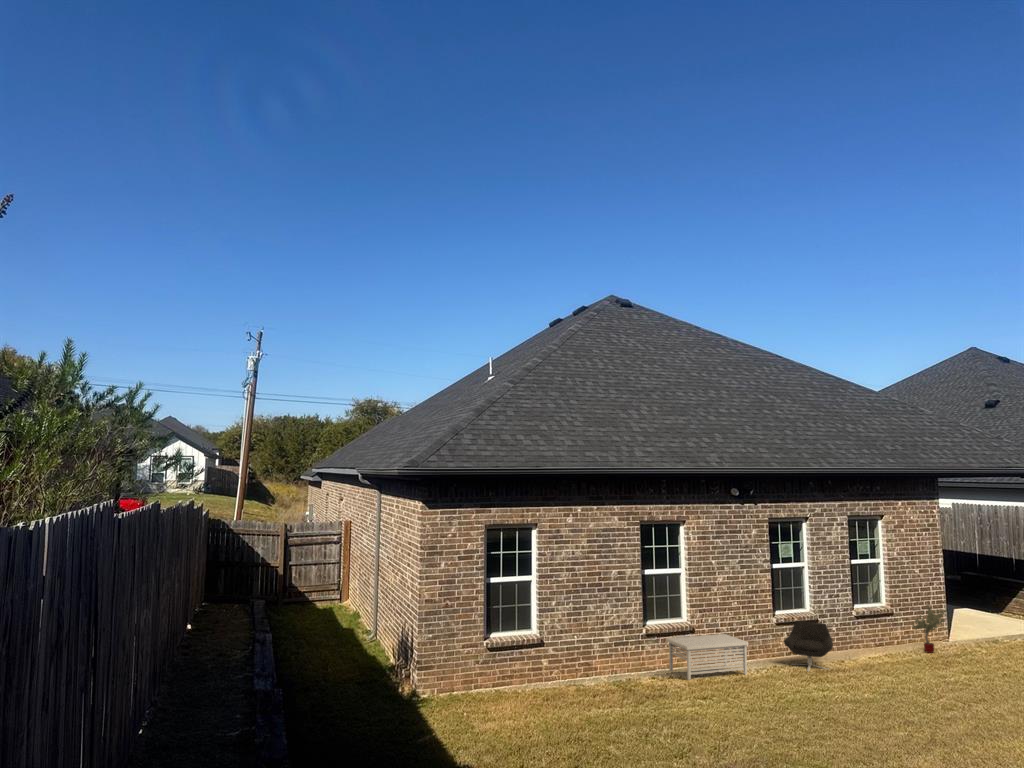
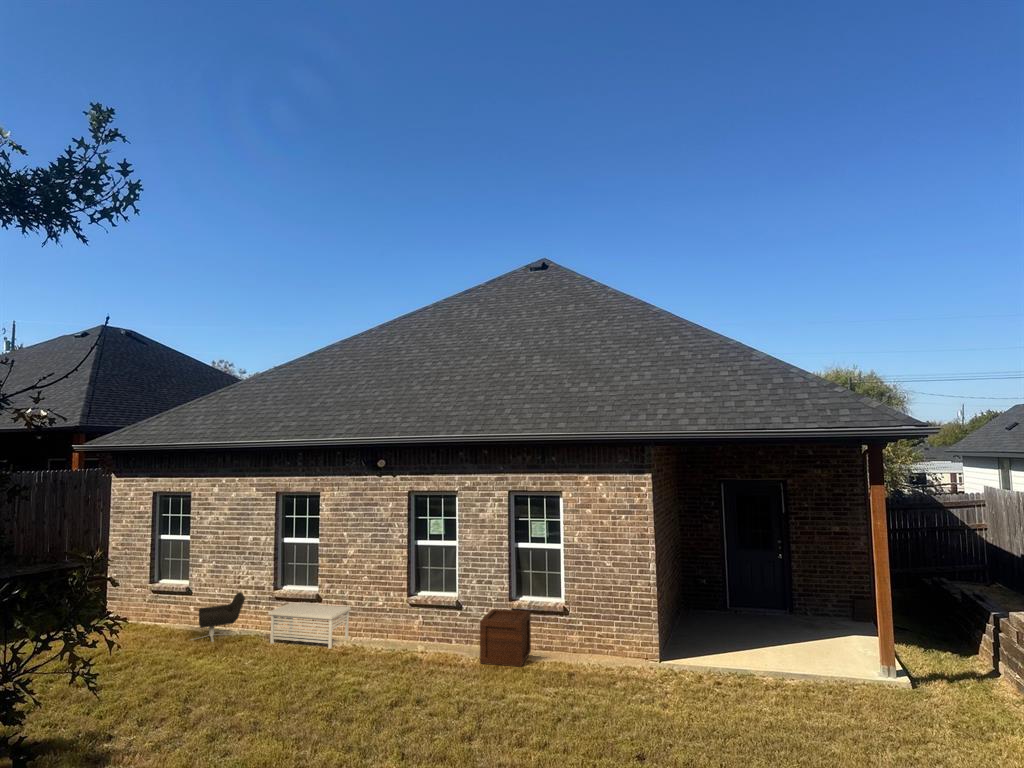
potted tree: present [912,605,944,653] -> none [571,605,618,667]
wooden crate: none [843,617,901,663] -> present [480,609,531,667]
lounge chair: present [784,621,833,672] -> present [191,592,245,642]

